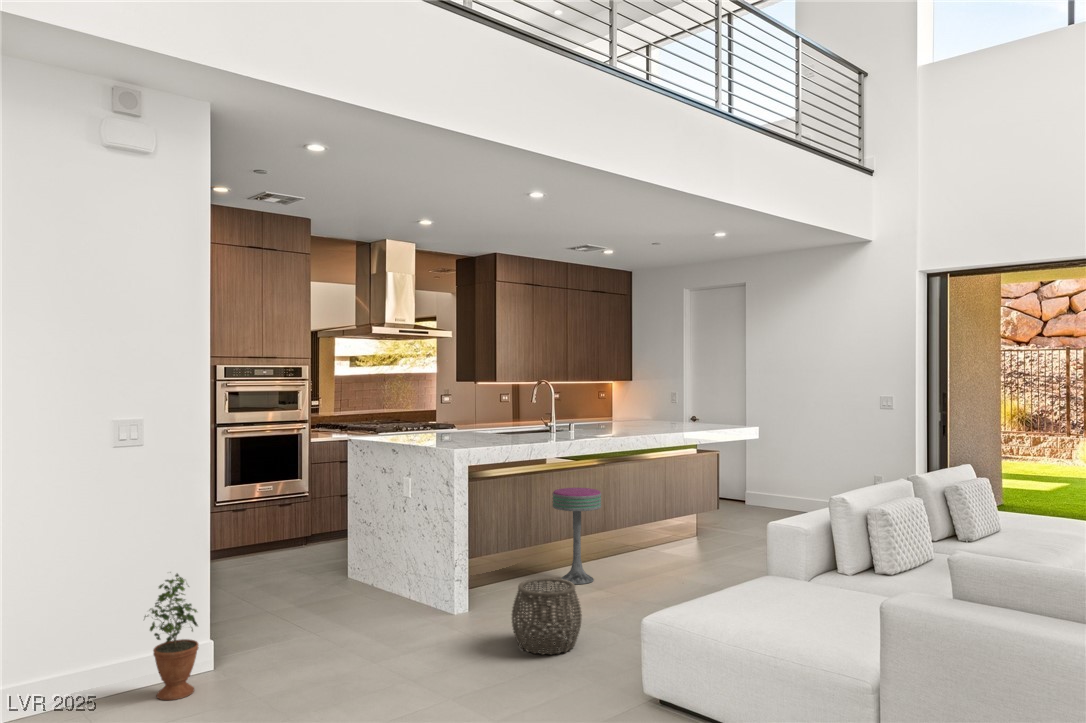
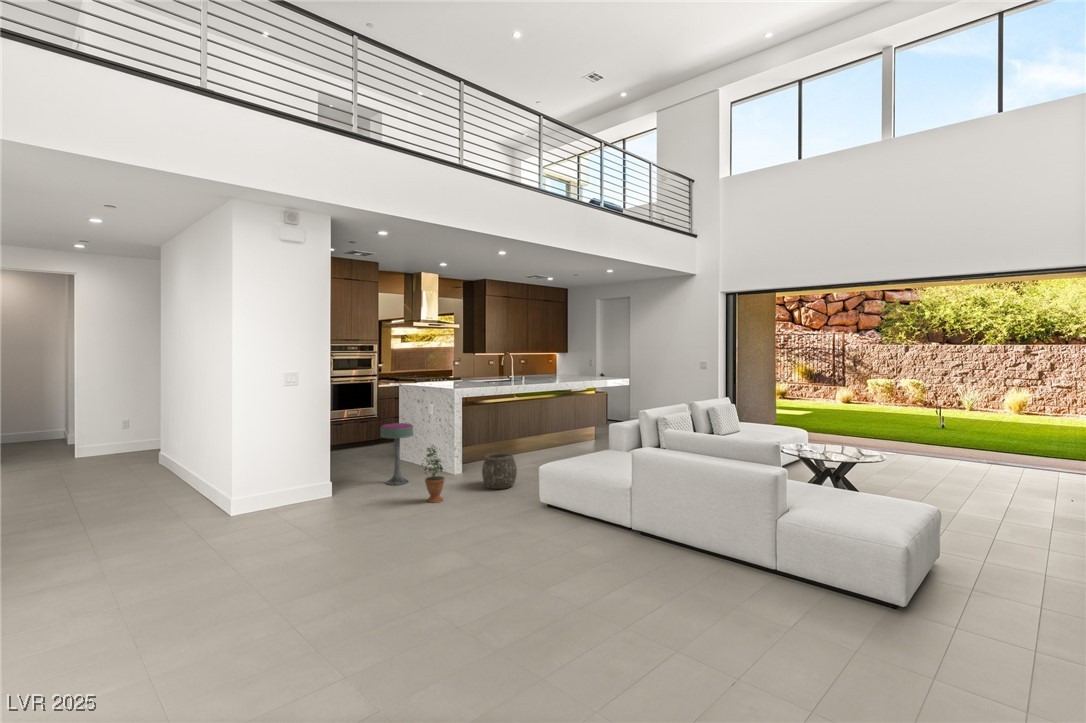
bar stool: present [553,488,601,584] -> present [380,423,413,485]
potted plant: present [145,574,199,700] -> present [424,448,445,503]

